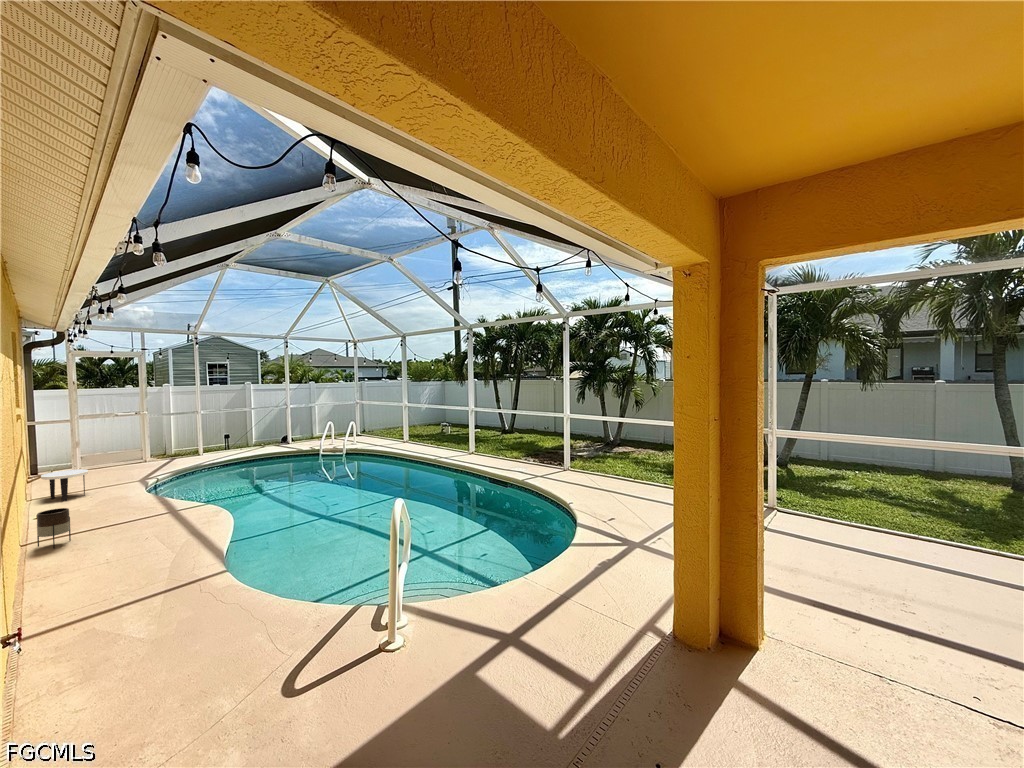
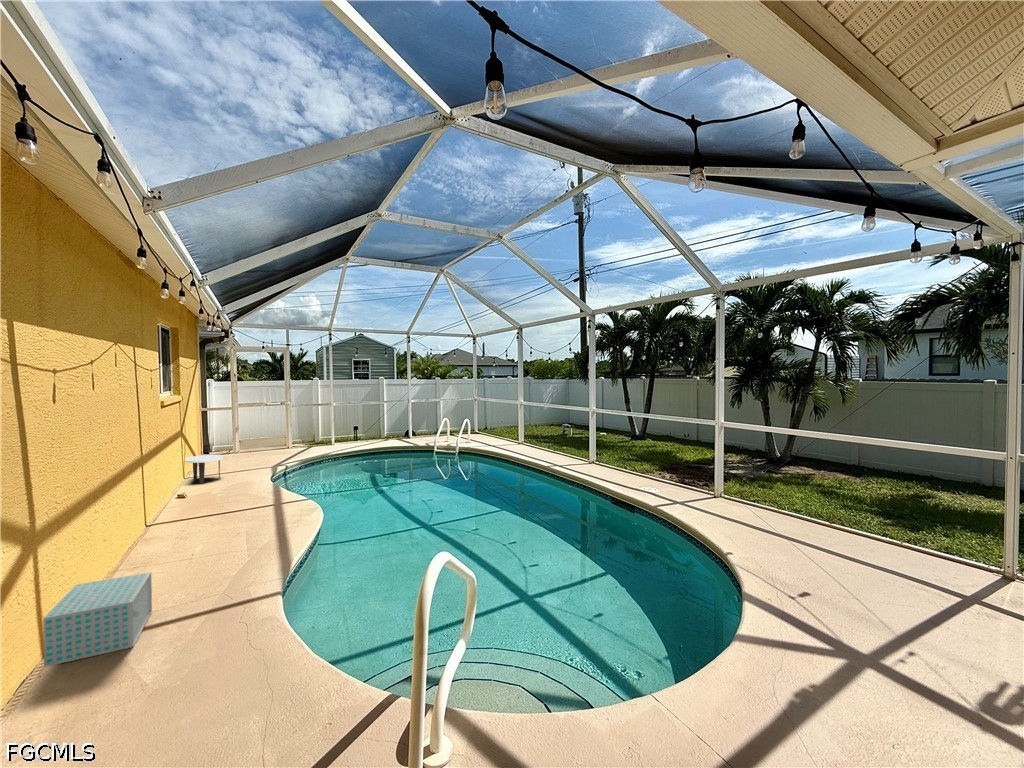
planter: present [37,508,71,548] -> none [147,496,177,536]
storage box: none [25,564,111,647] -> present [43,573,152,667]

